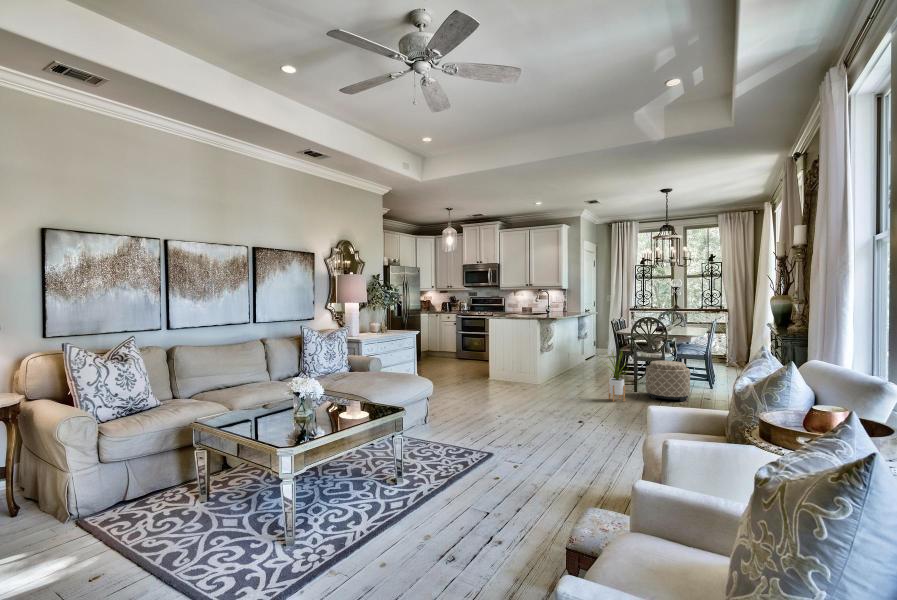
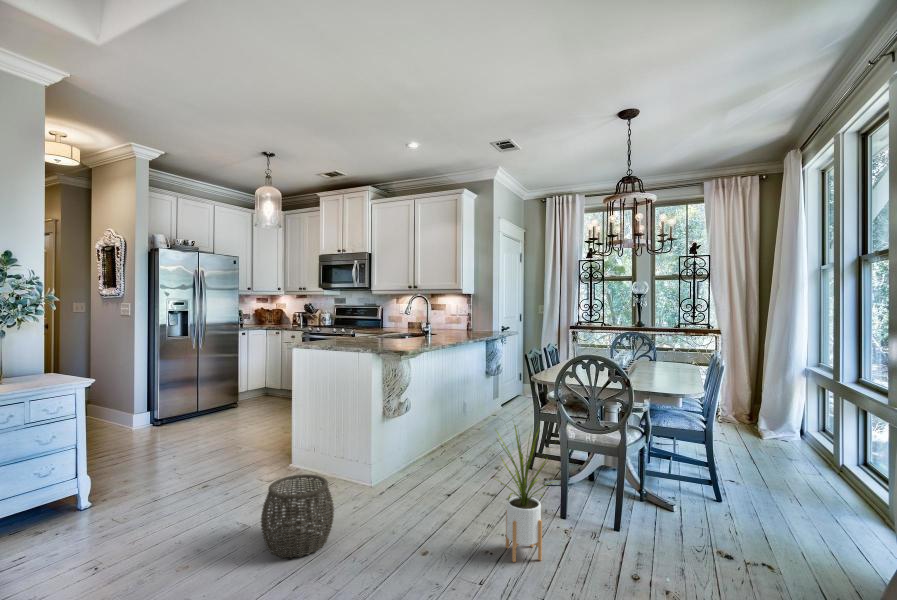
ottoman: present [646,361,690,402] -> none [593,445,690,556]
woven basket: none [506,371,535,400] -> present [261,474,334,558]

